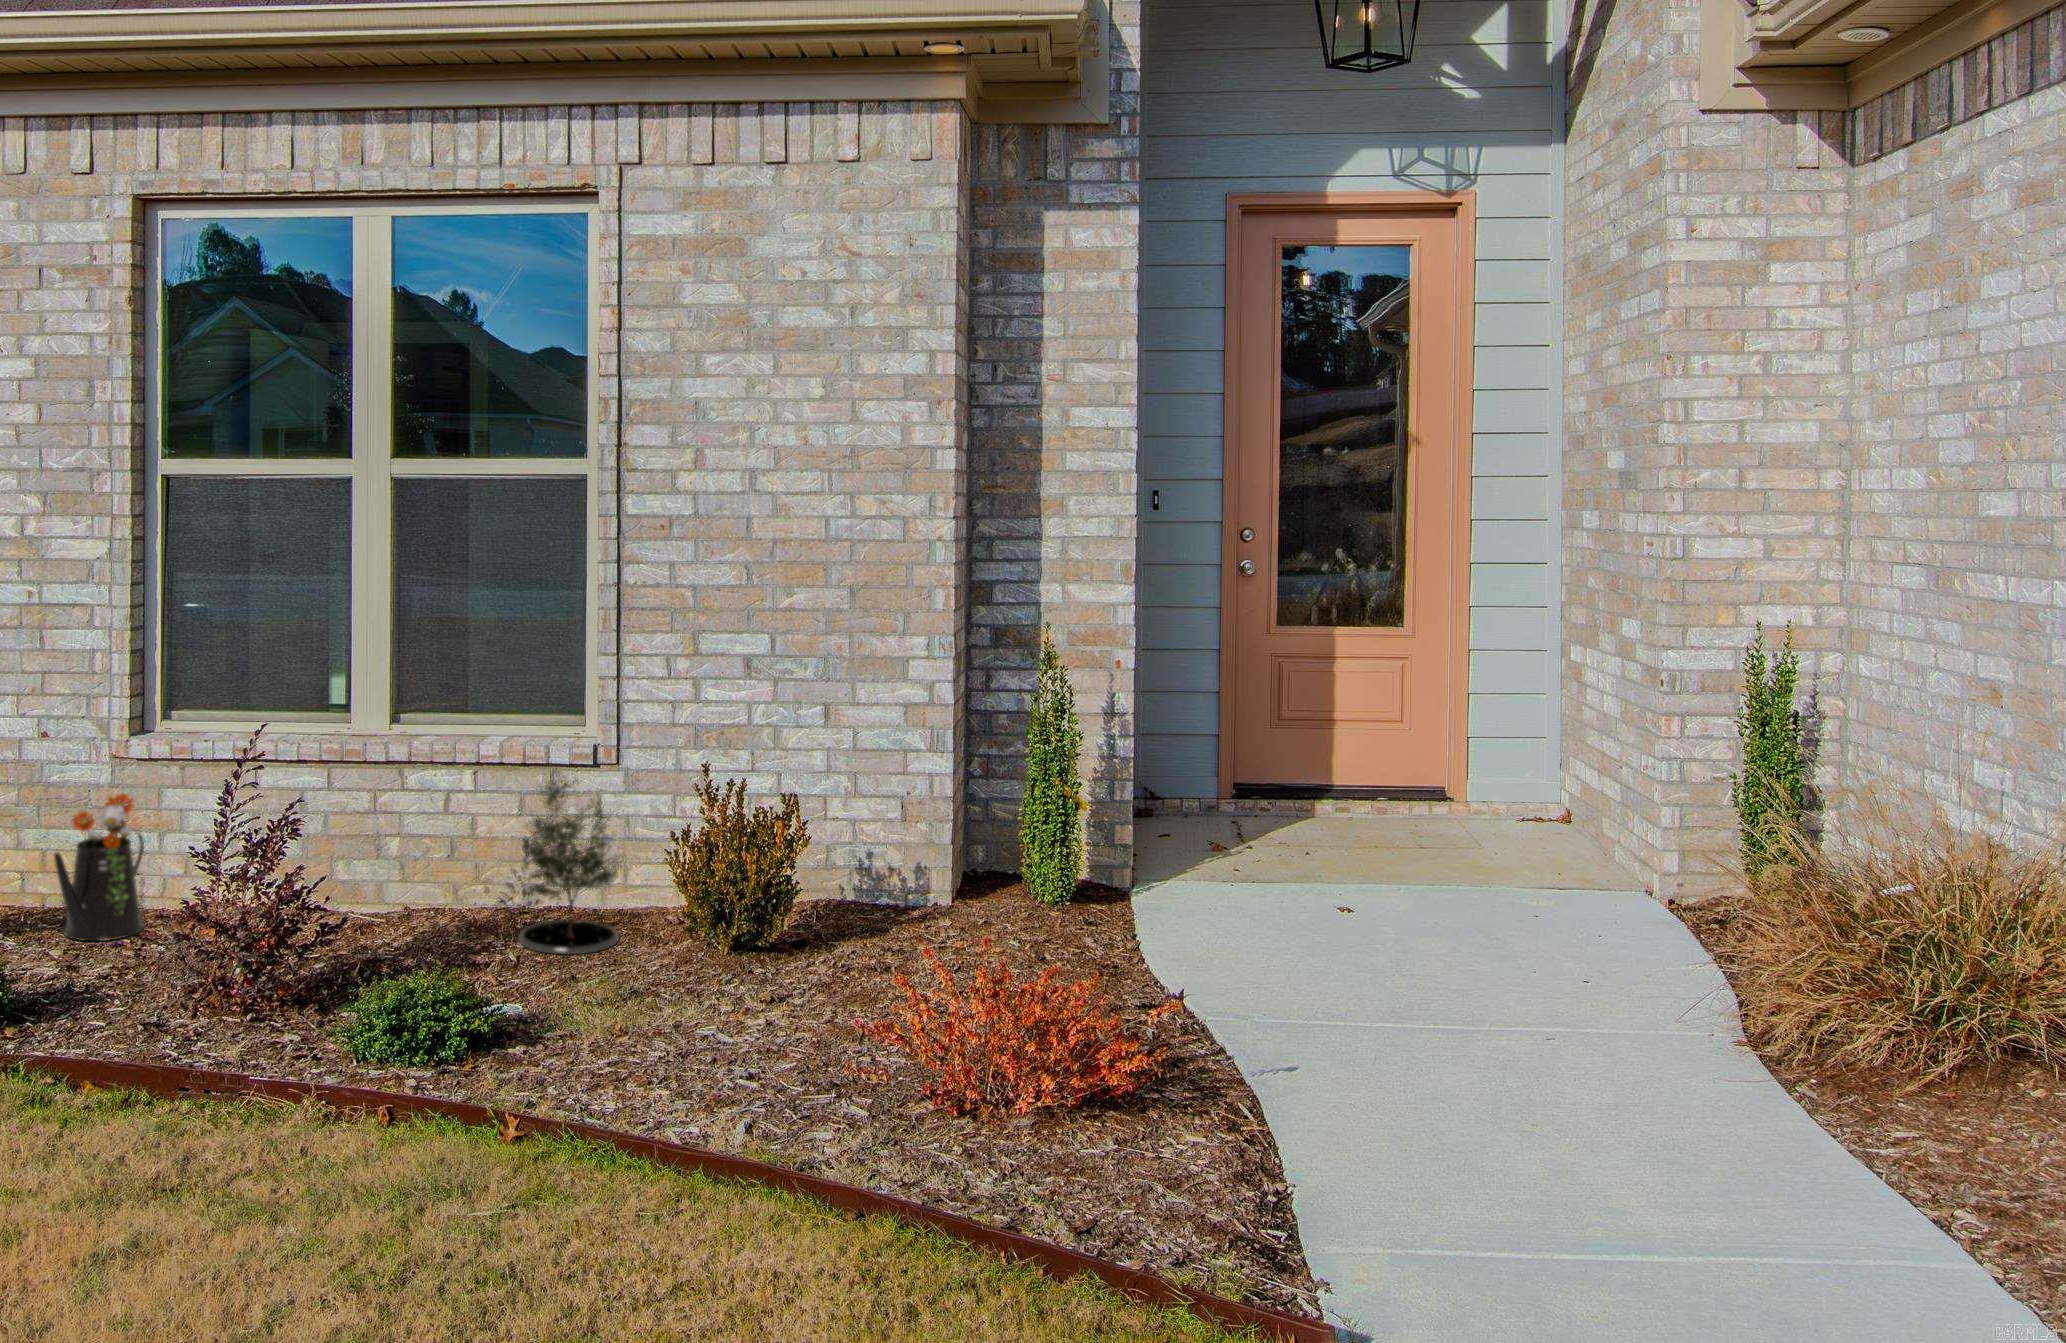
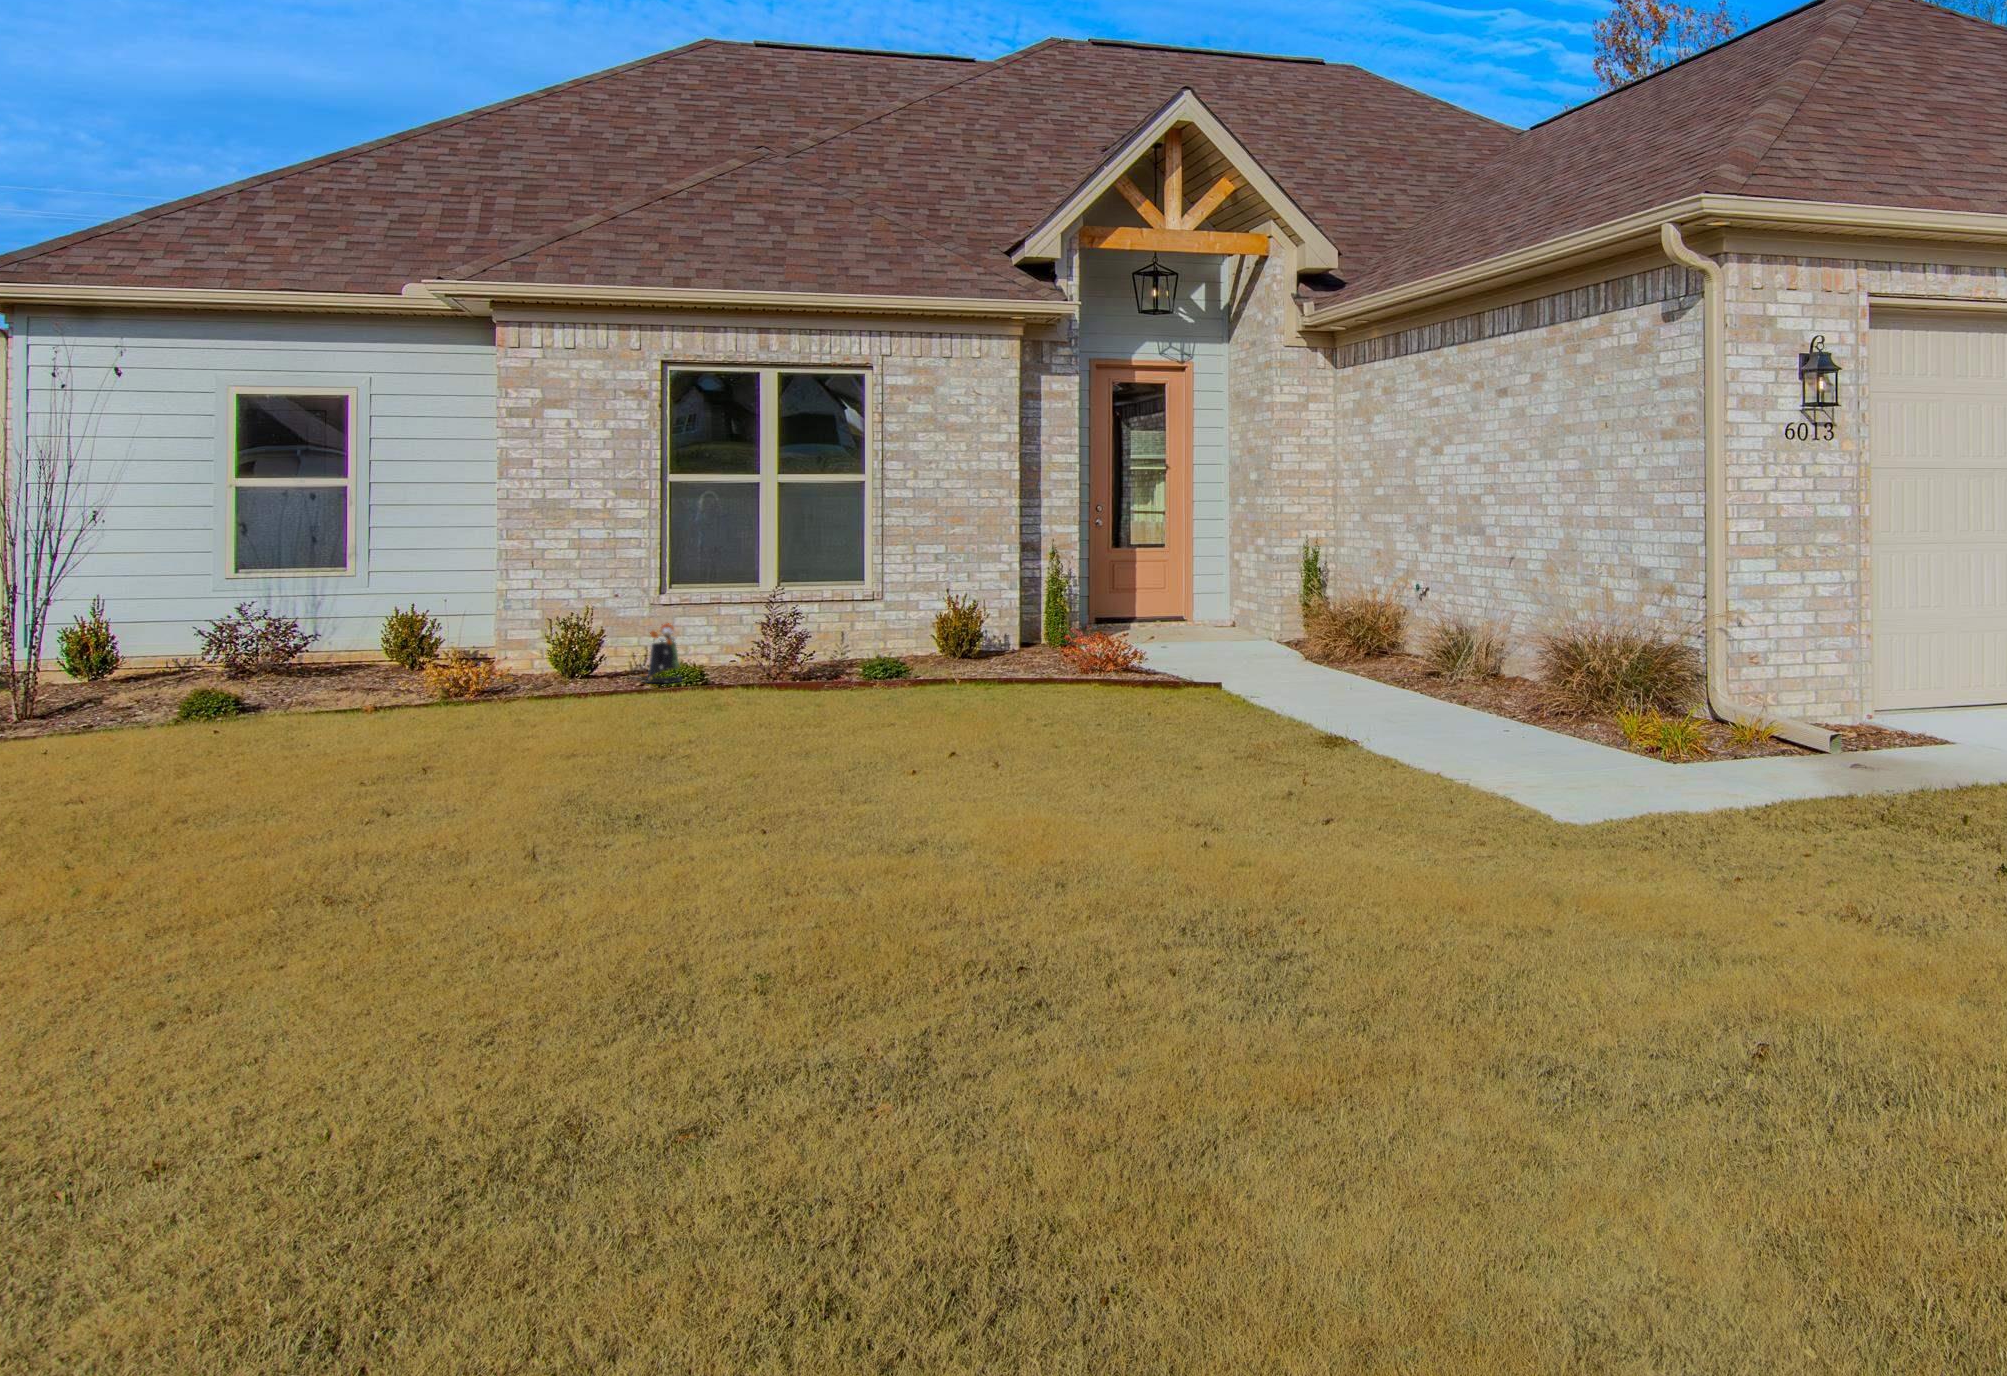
potted tree: present [519,762,625,954] -> none [847,597,893,673]

